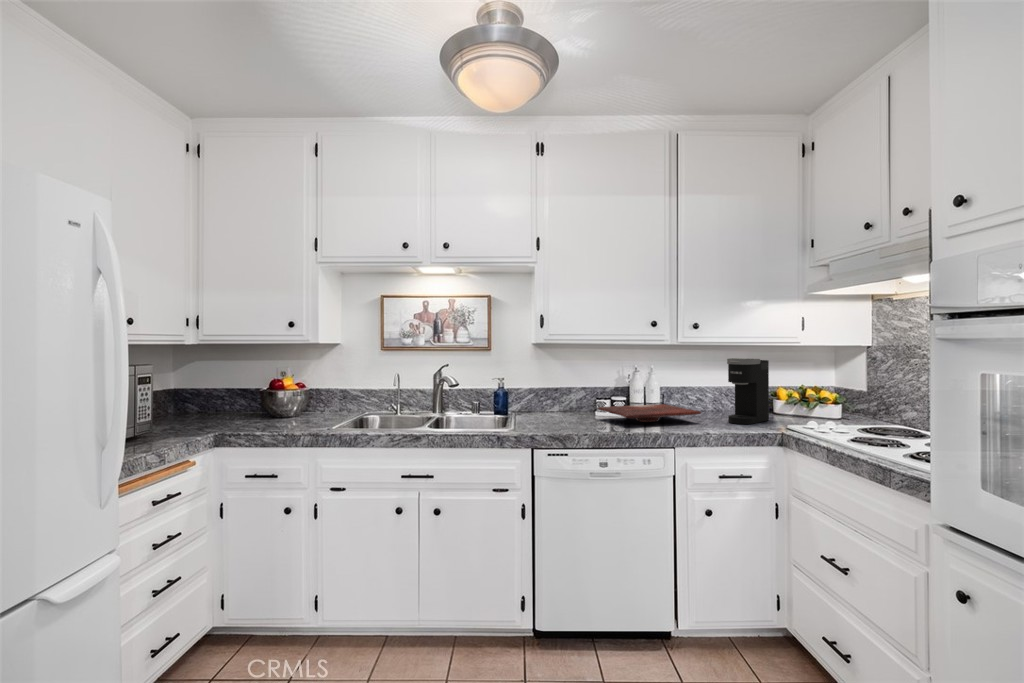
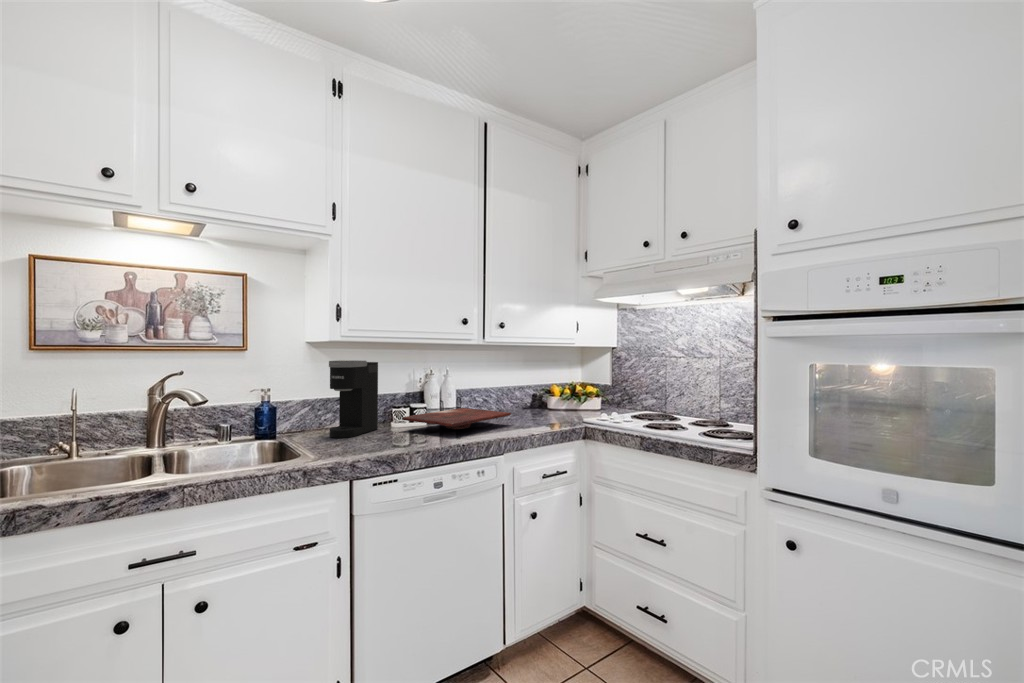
coffee maker: present [727,358,769,424] -> present [329,360,378,438]

